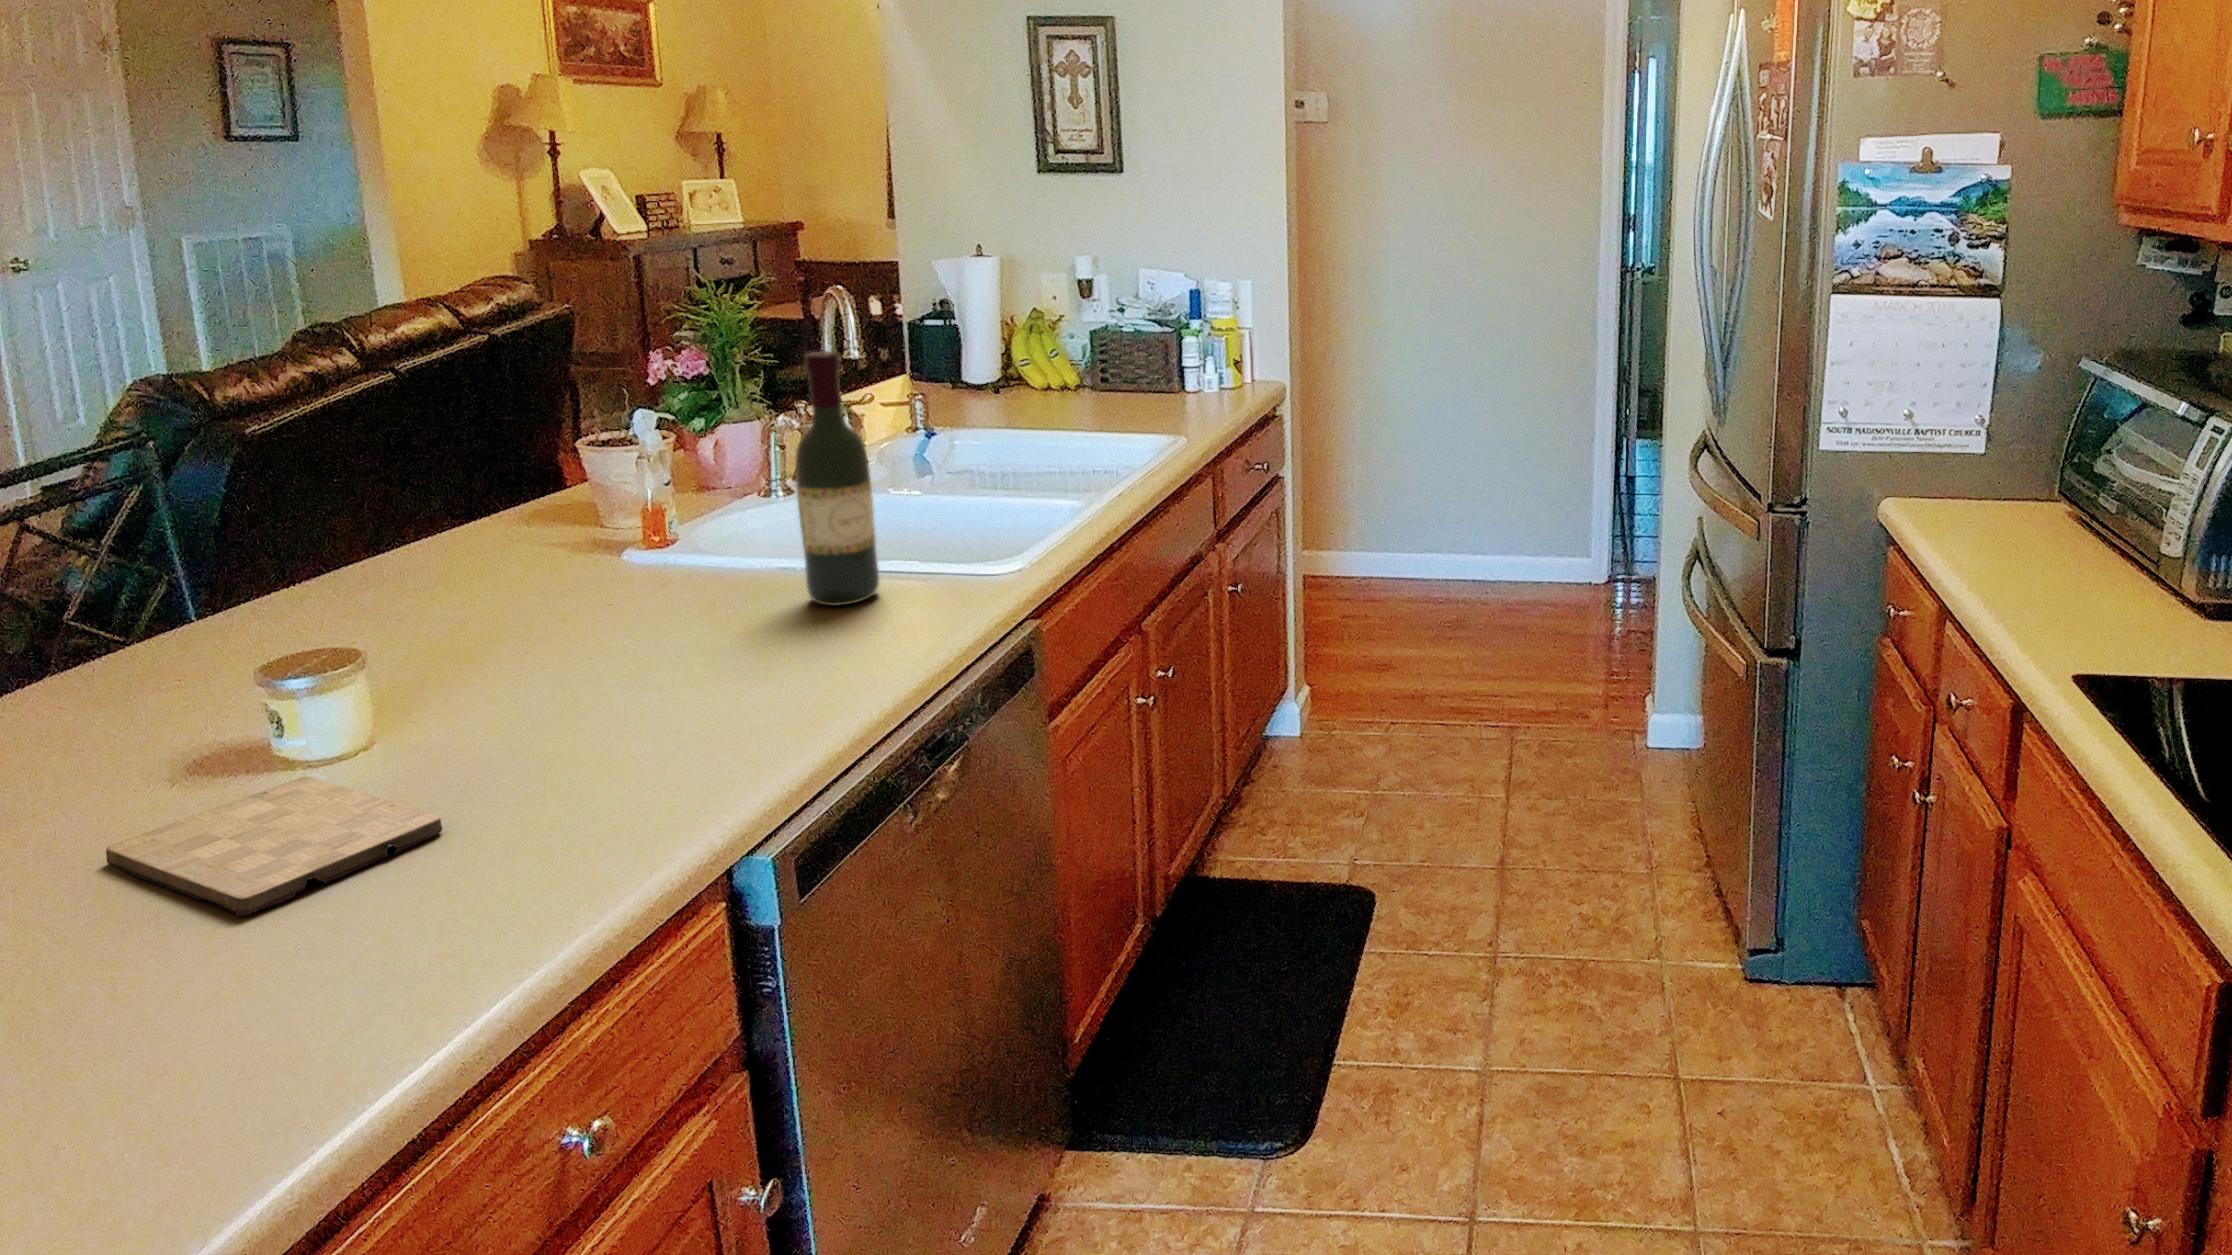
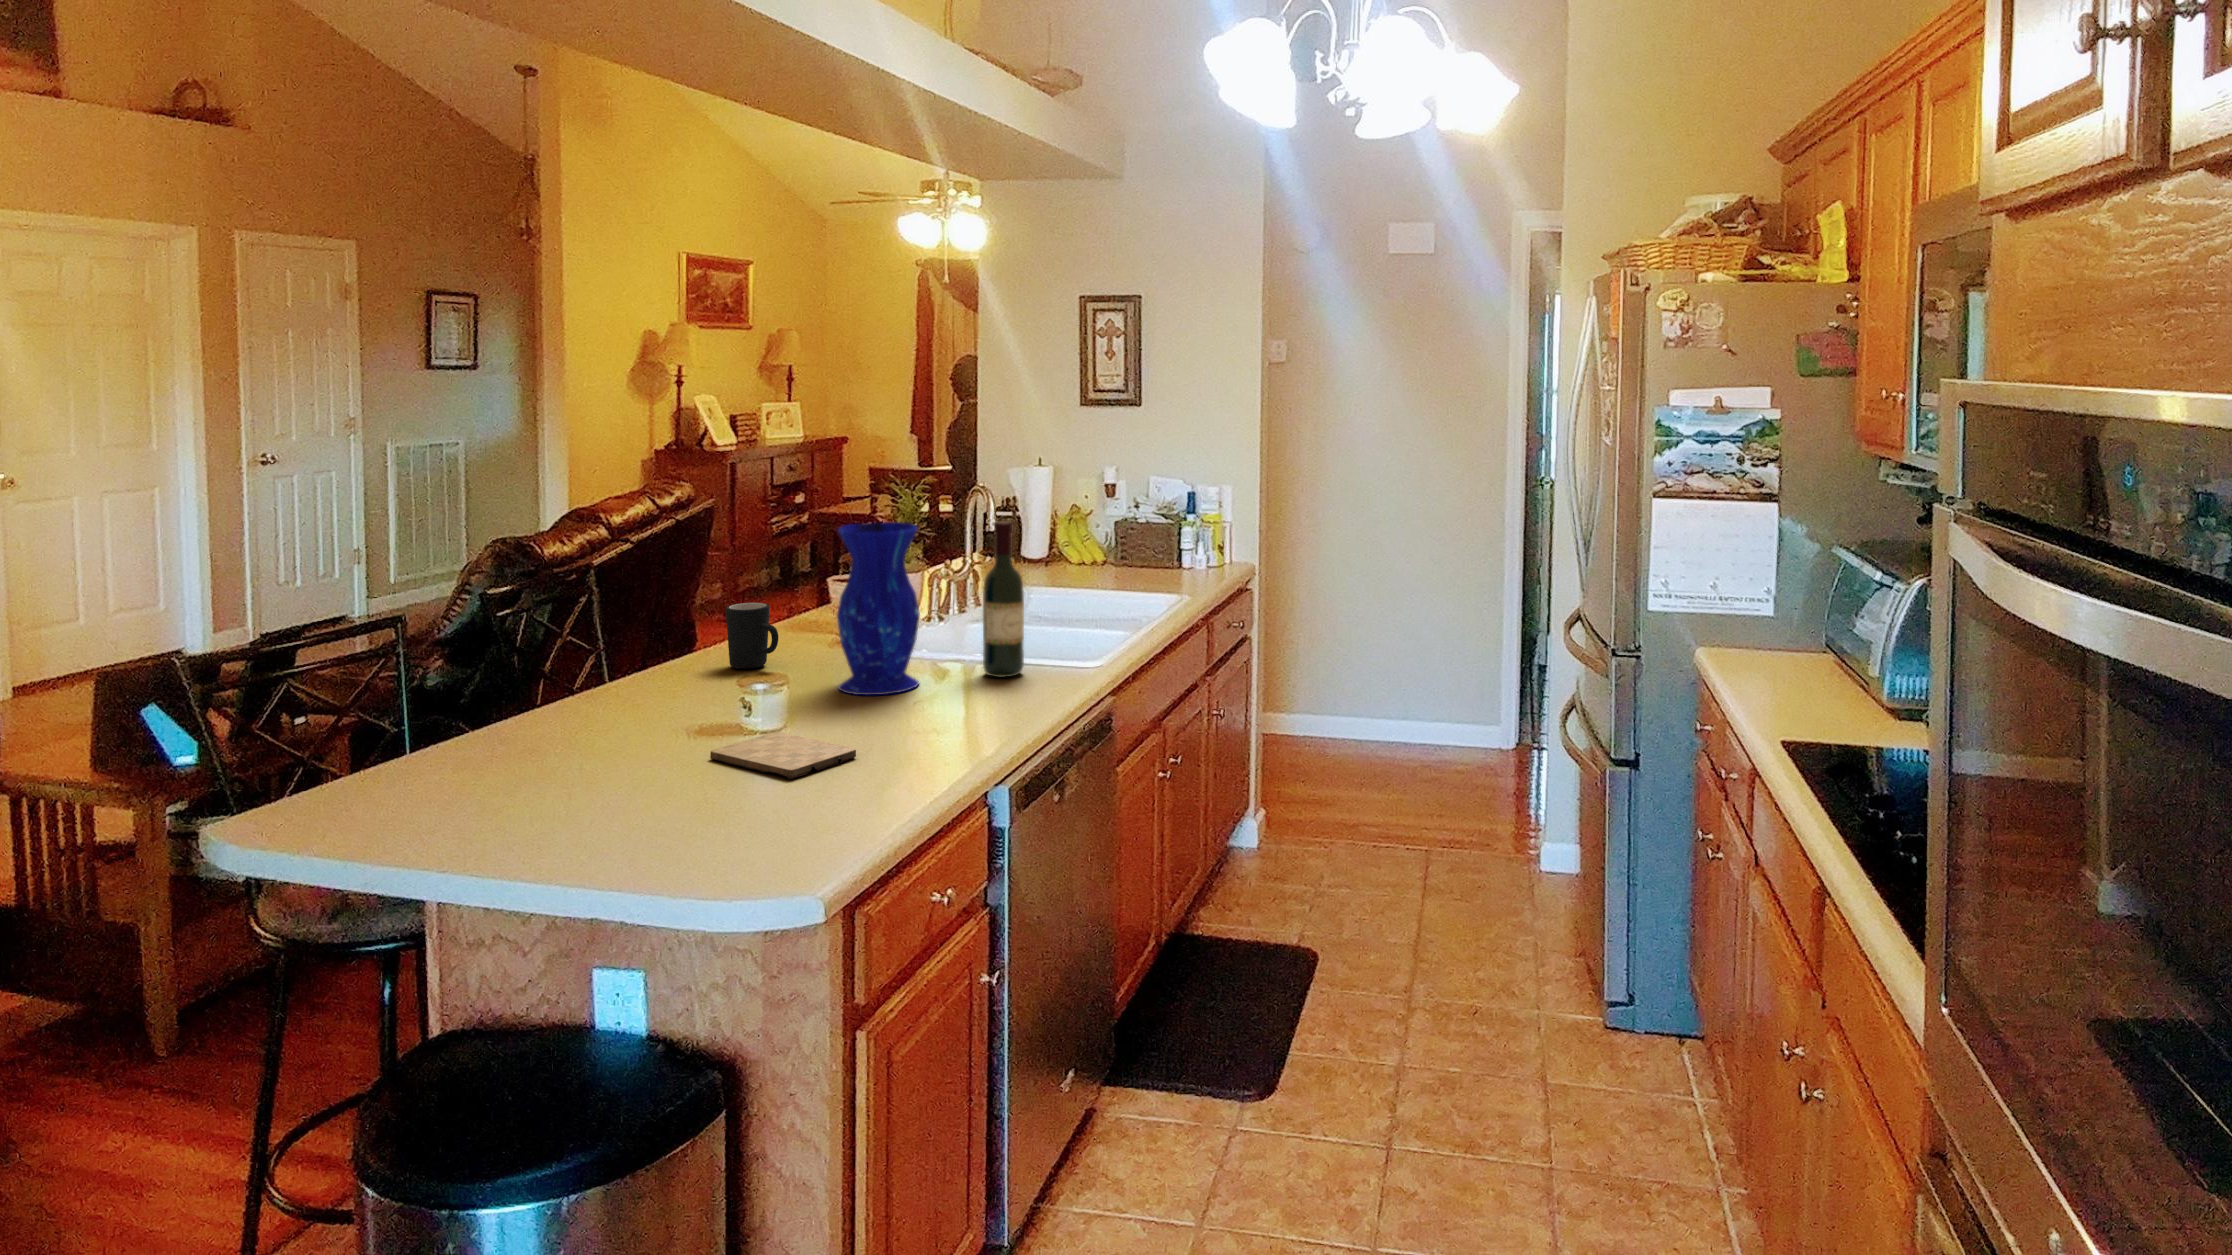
vase: none [487,358,686,660] -> present [837,522,920,695]
mug: none [328,496,433,610] -> present [726,603,778,669]

